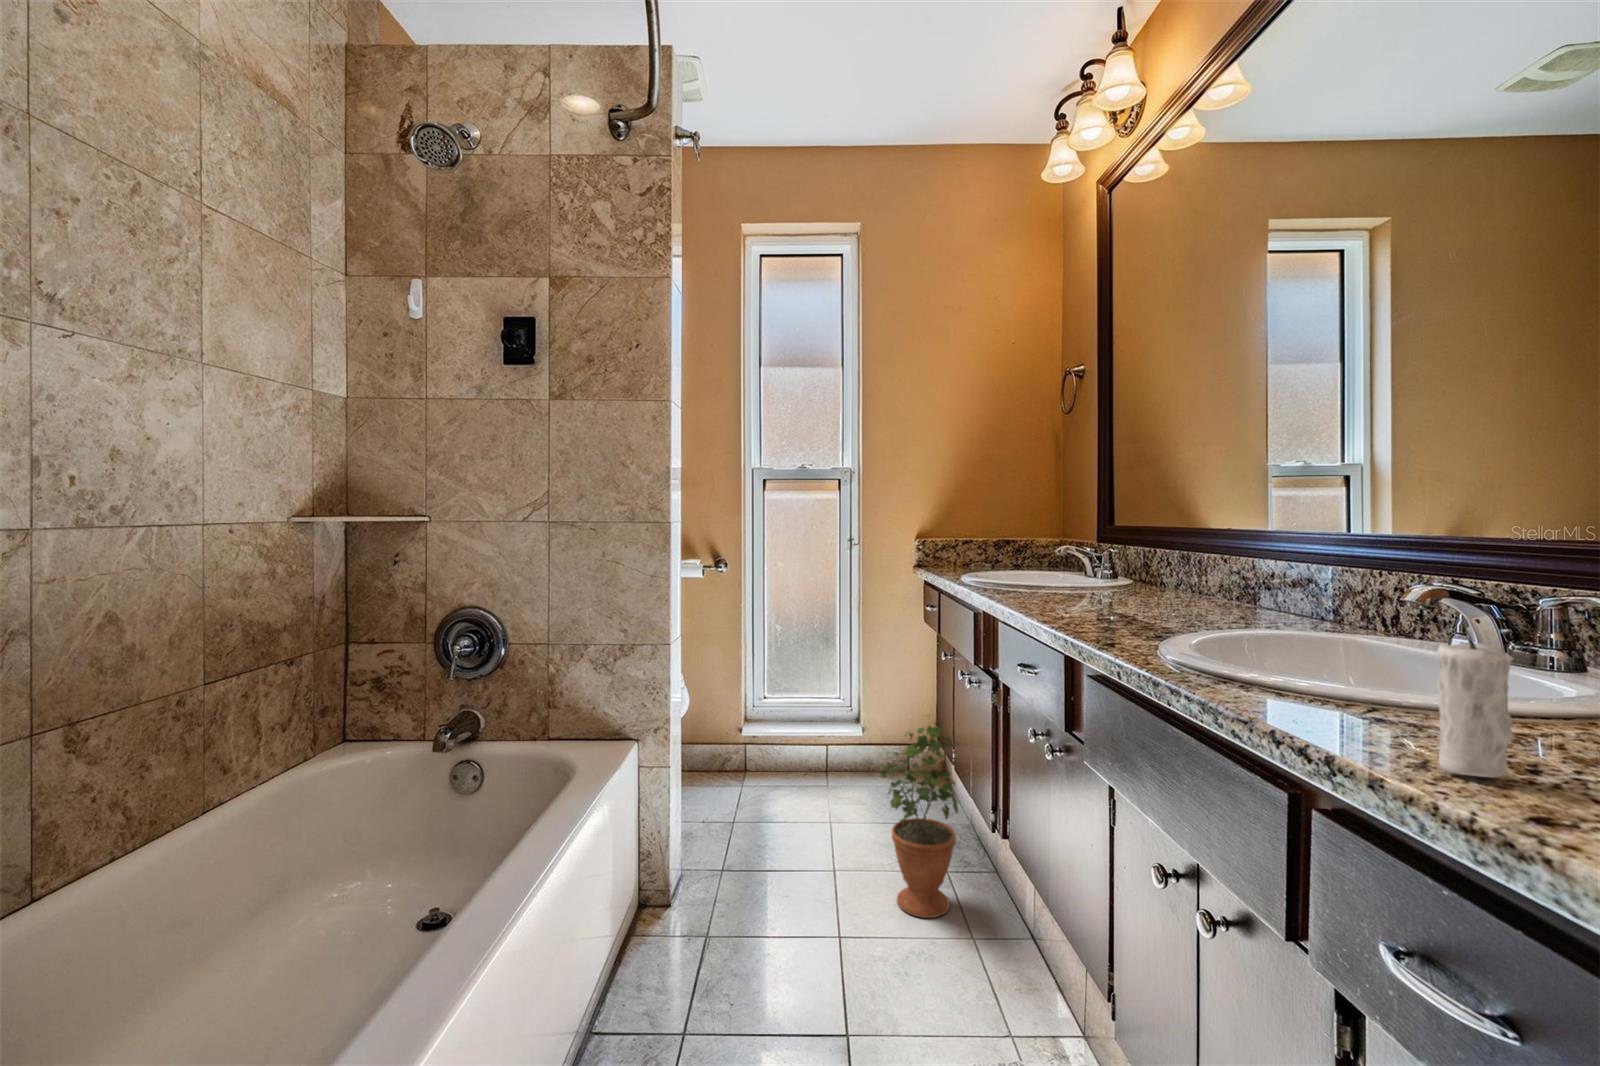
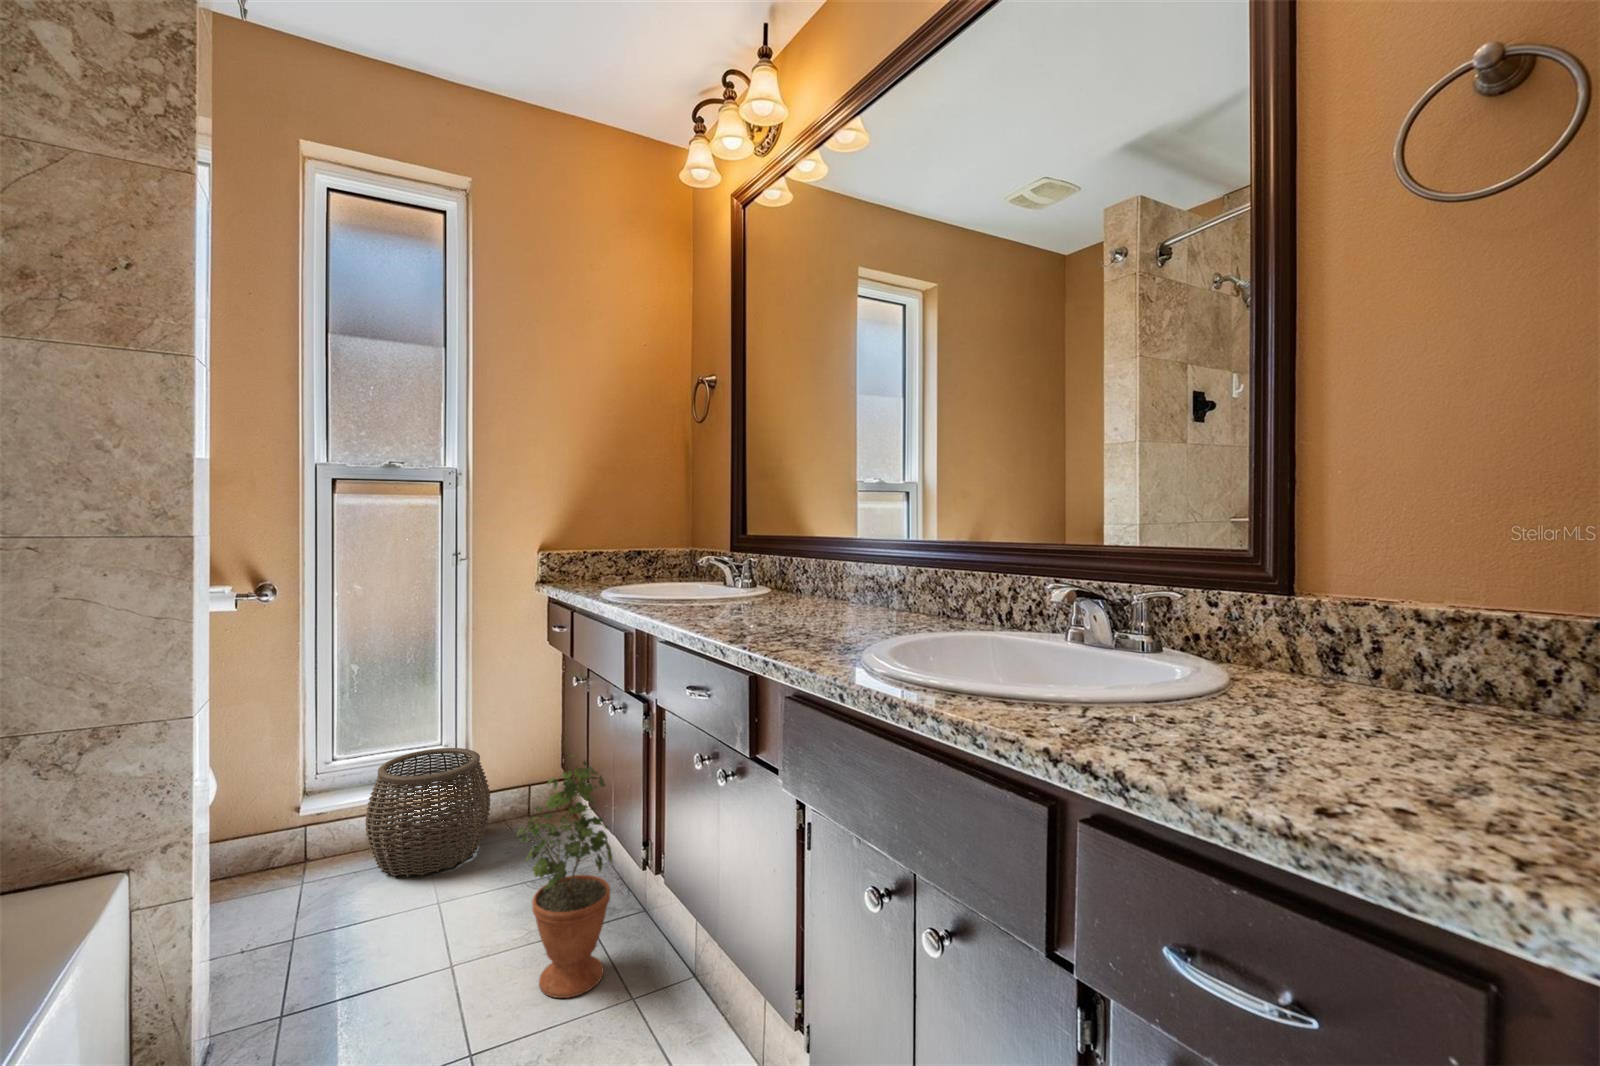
candle: present [1436,623,1513,778] -> none [1201,626,1258,773]
woven basket: none [785,700,874,797] -> present [365,748,490,877]

